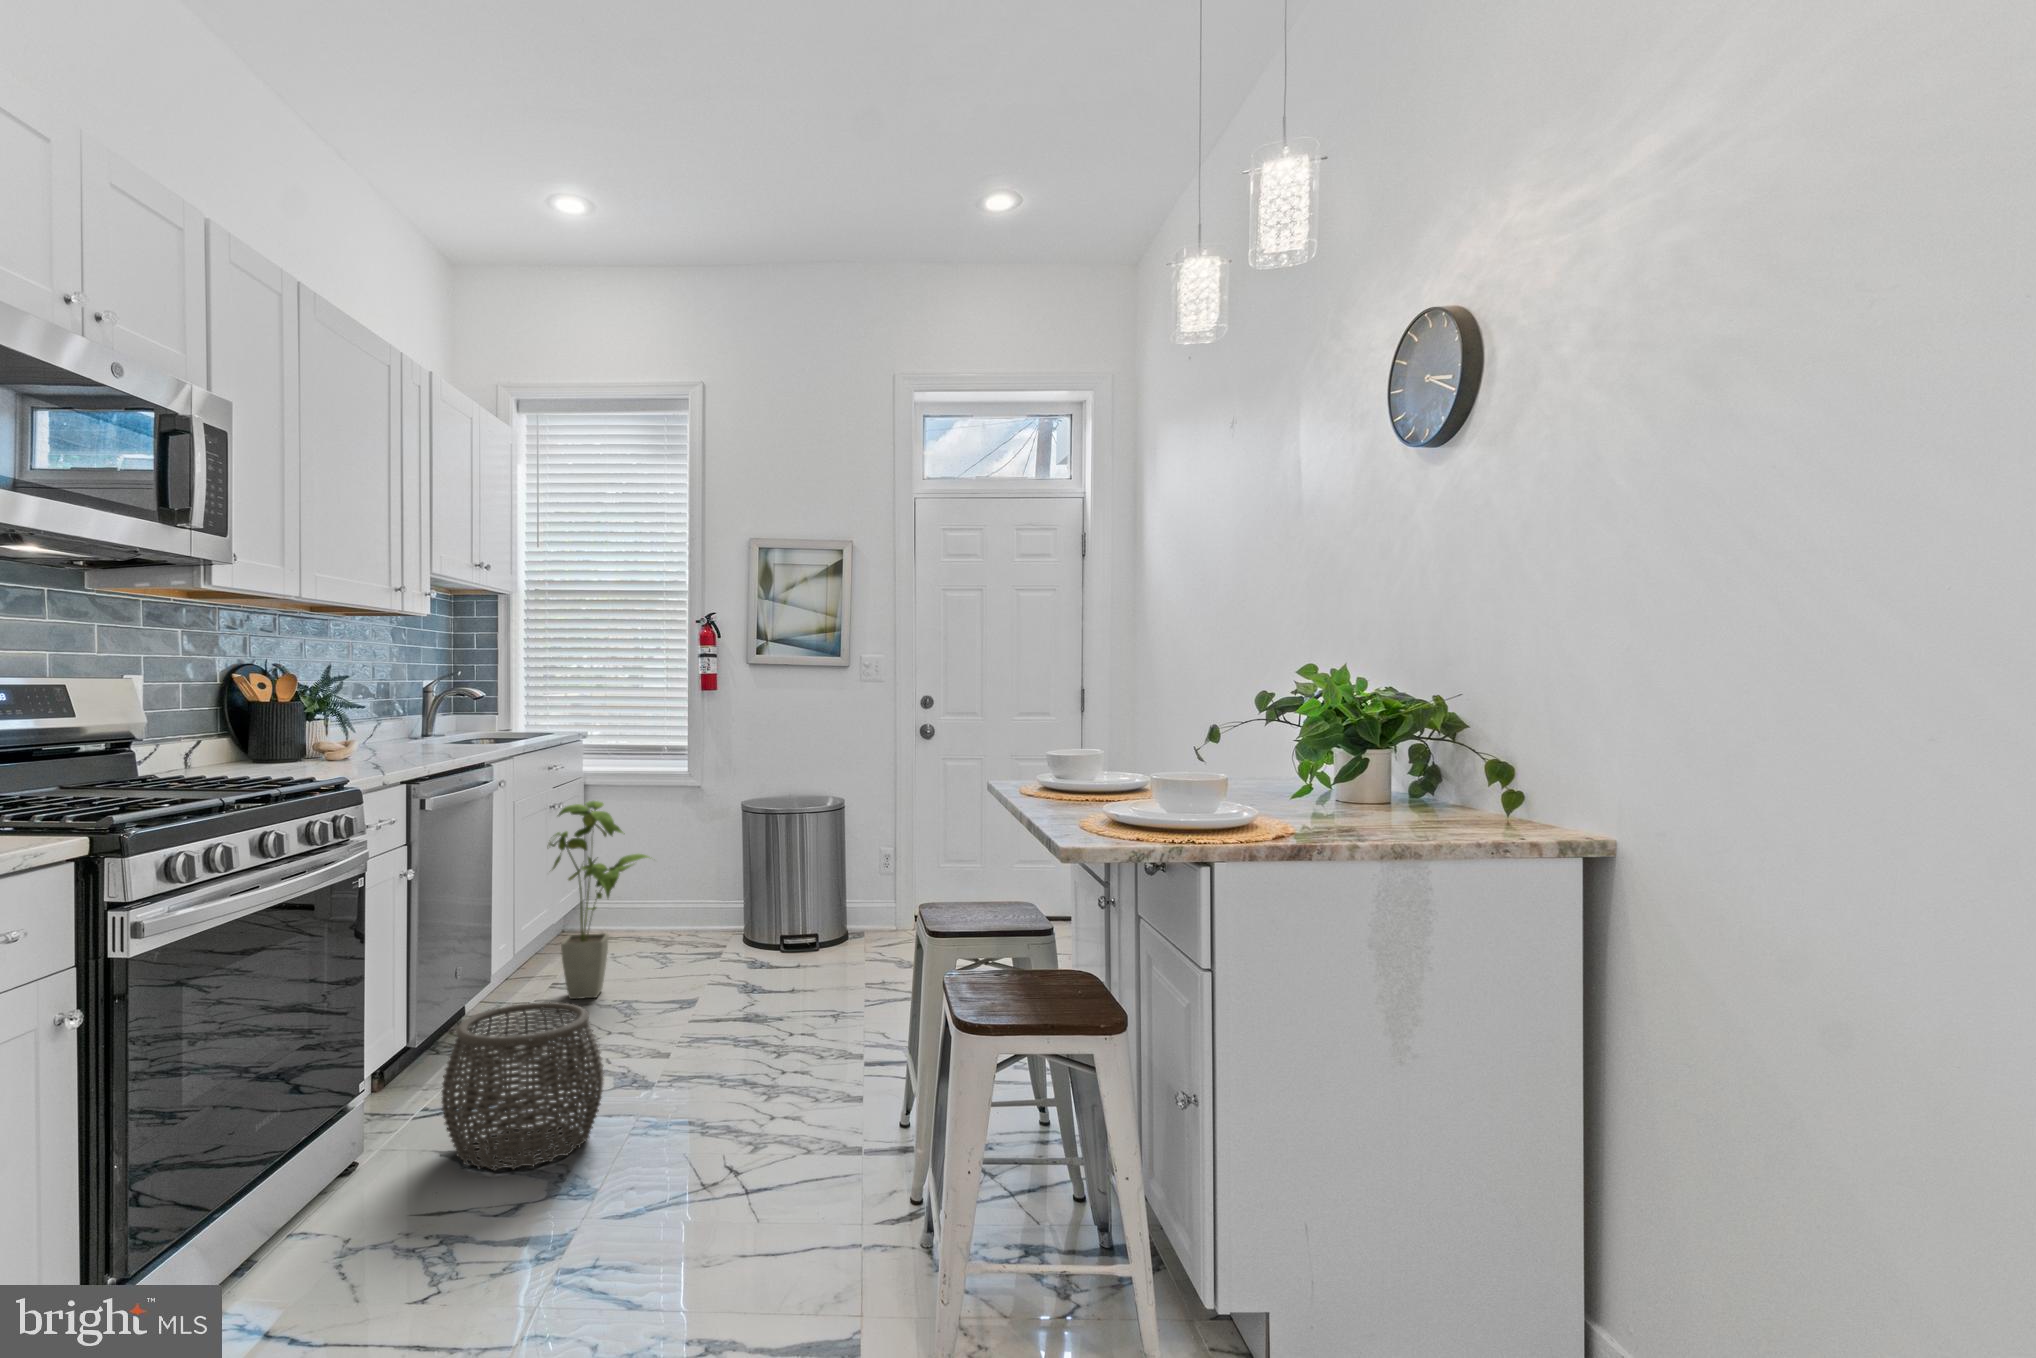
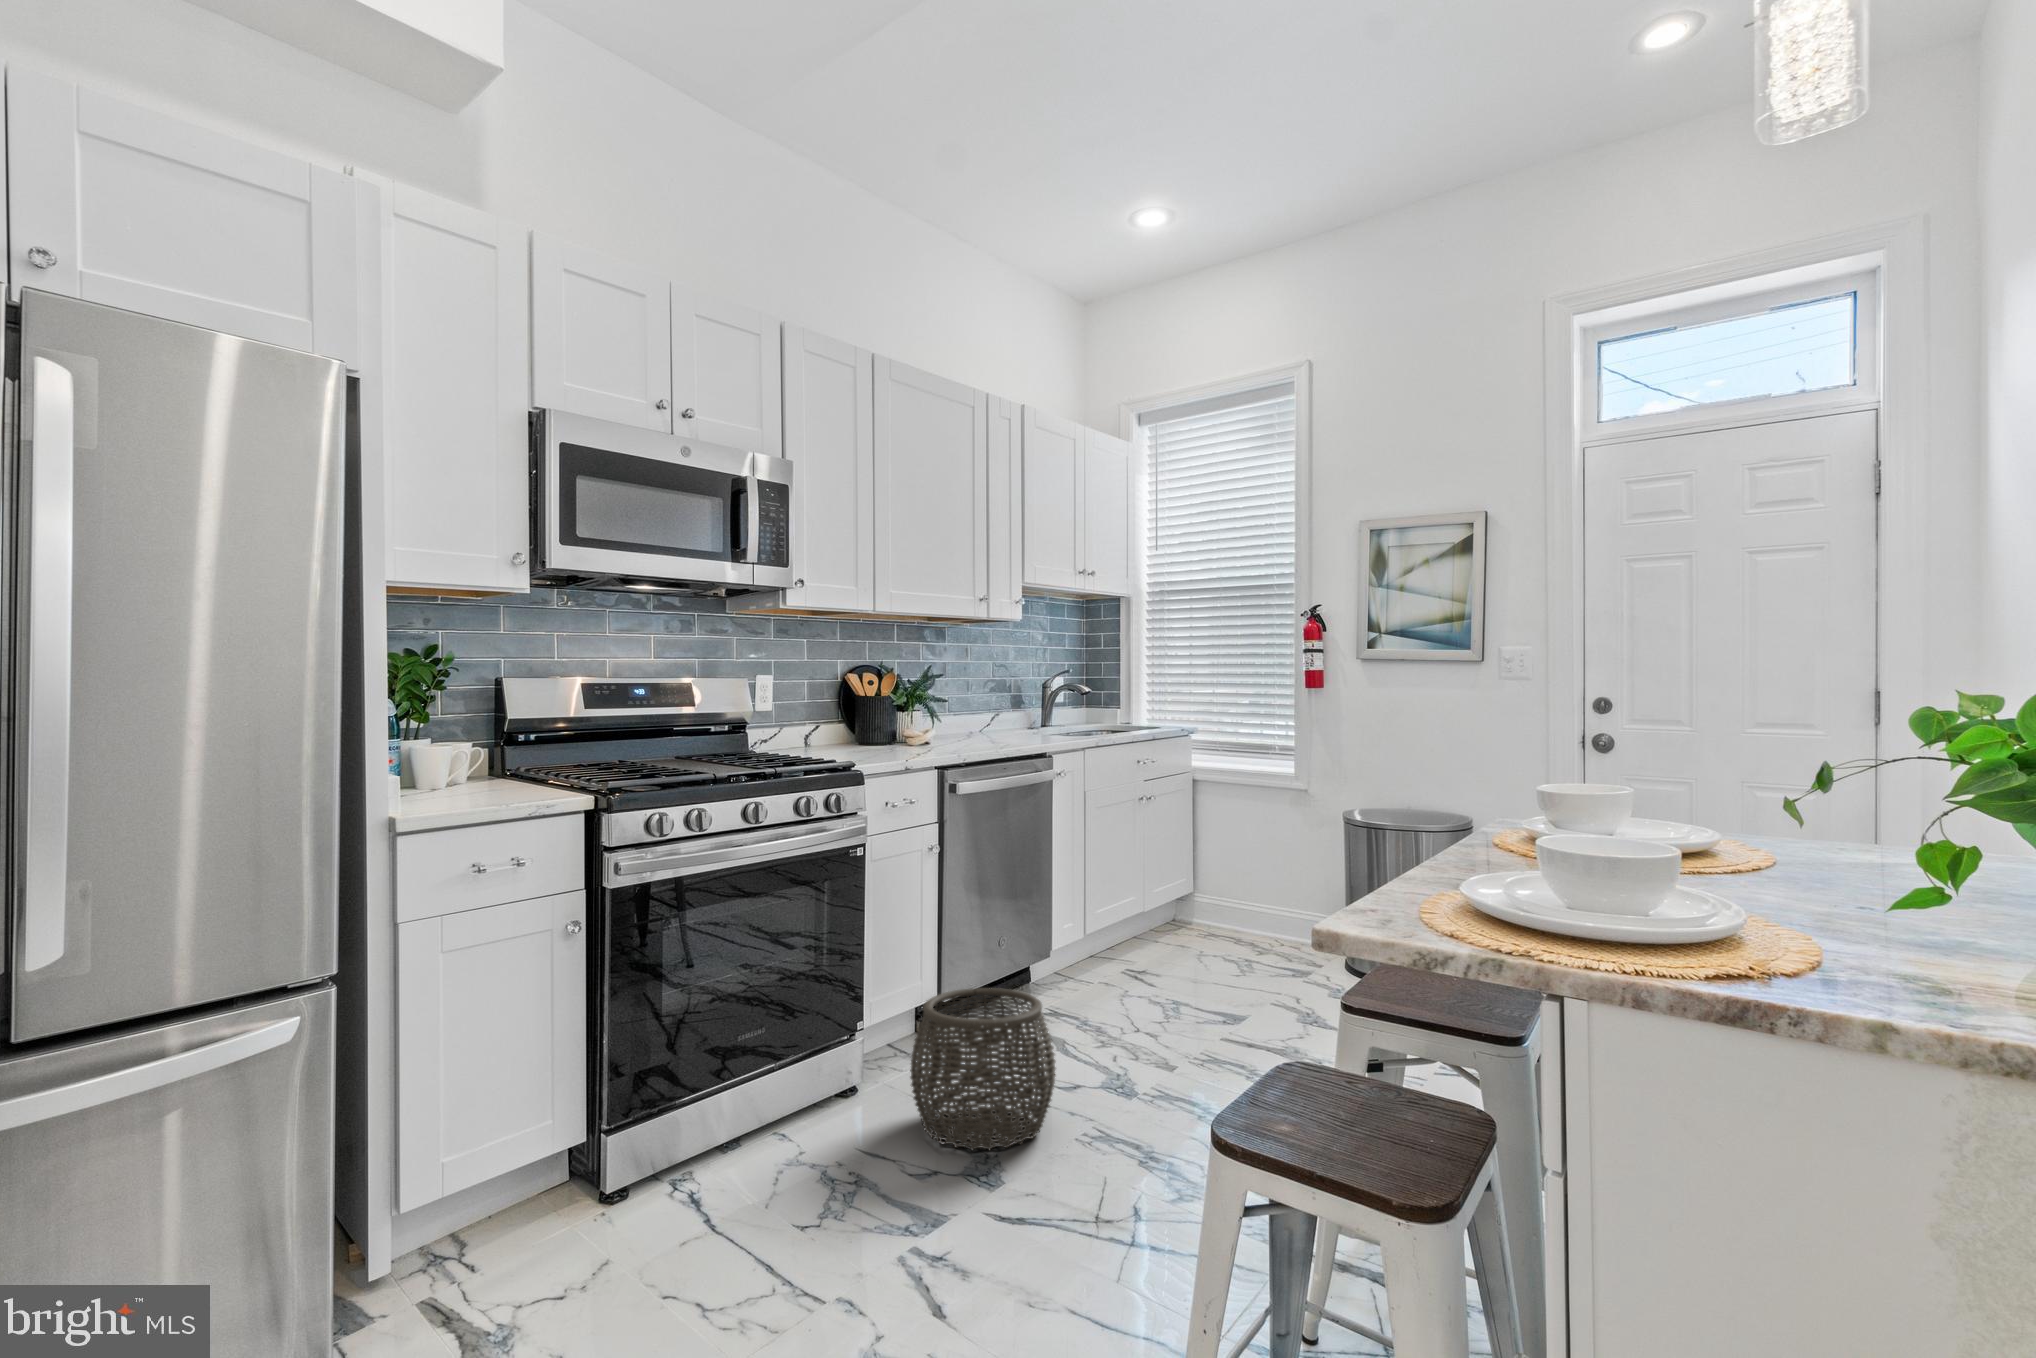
house plant: present [548,801,649,999] -> none [1113,797,1221,996]

